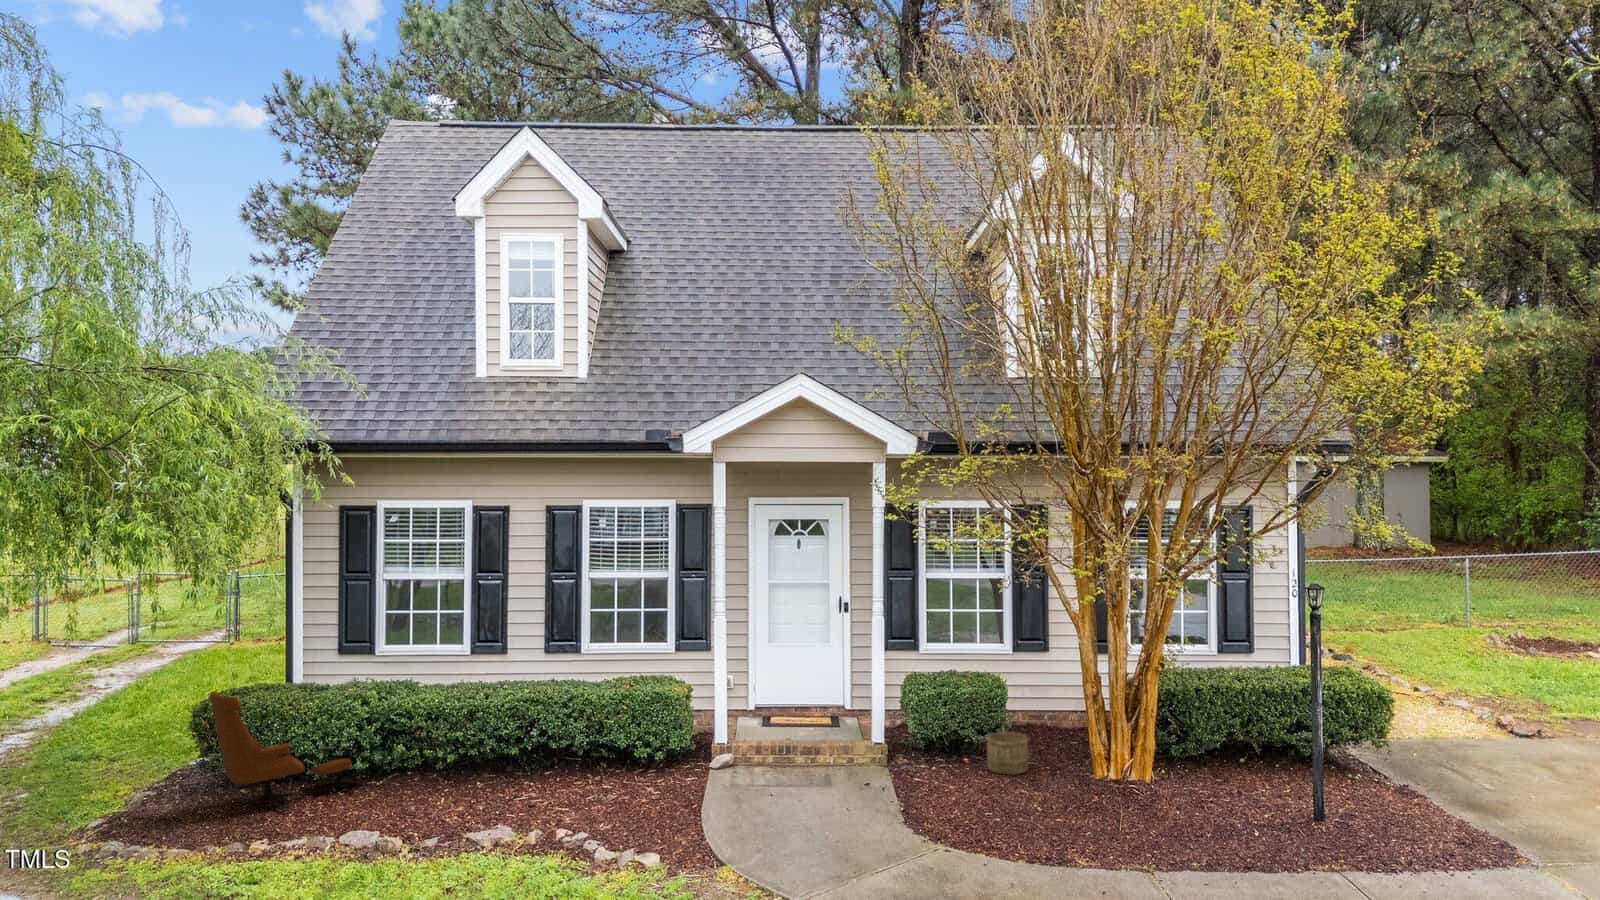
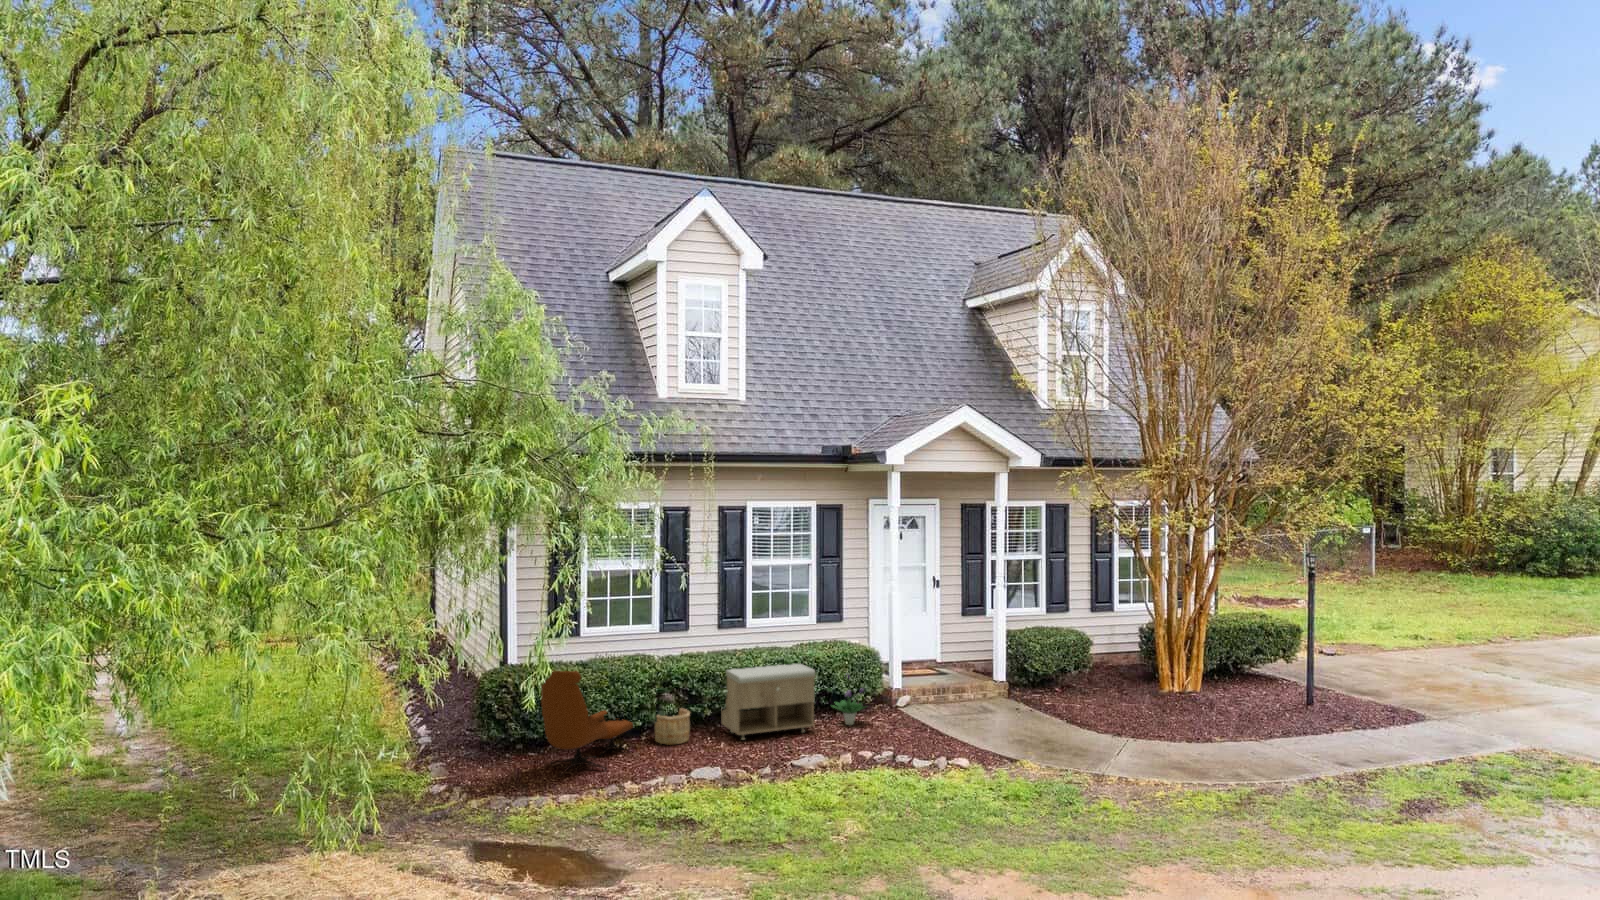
storage bench: none [476,699,588,790] -> present [722,664,815,740]
potted plant: none [618,718,663,784] -> present [832,674,864,725]
wooden bucket: present [986,732,1029,775] -> present [655,708,690,745]

